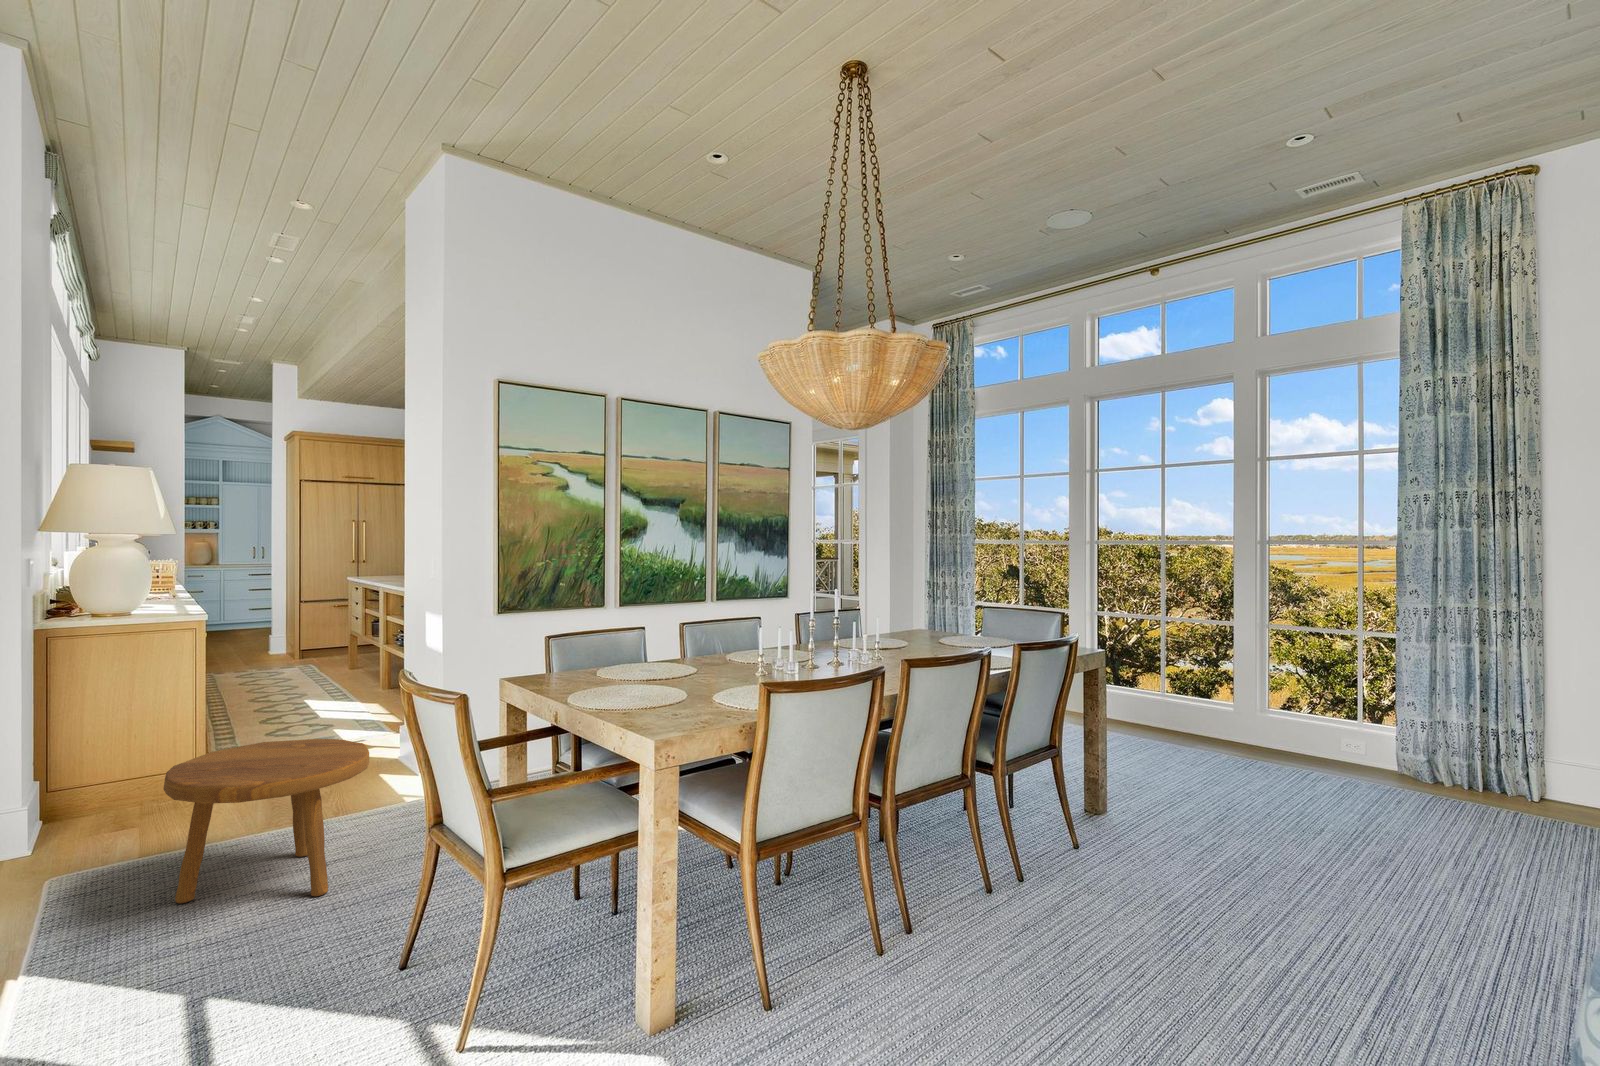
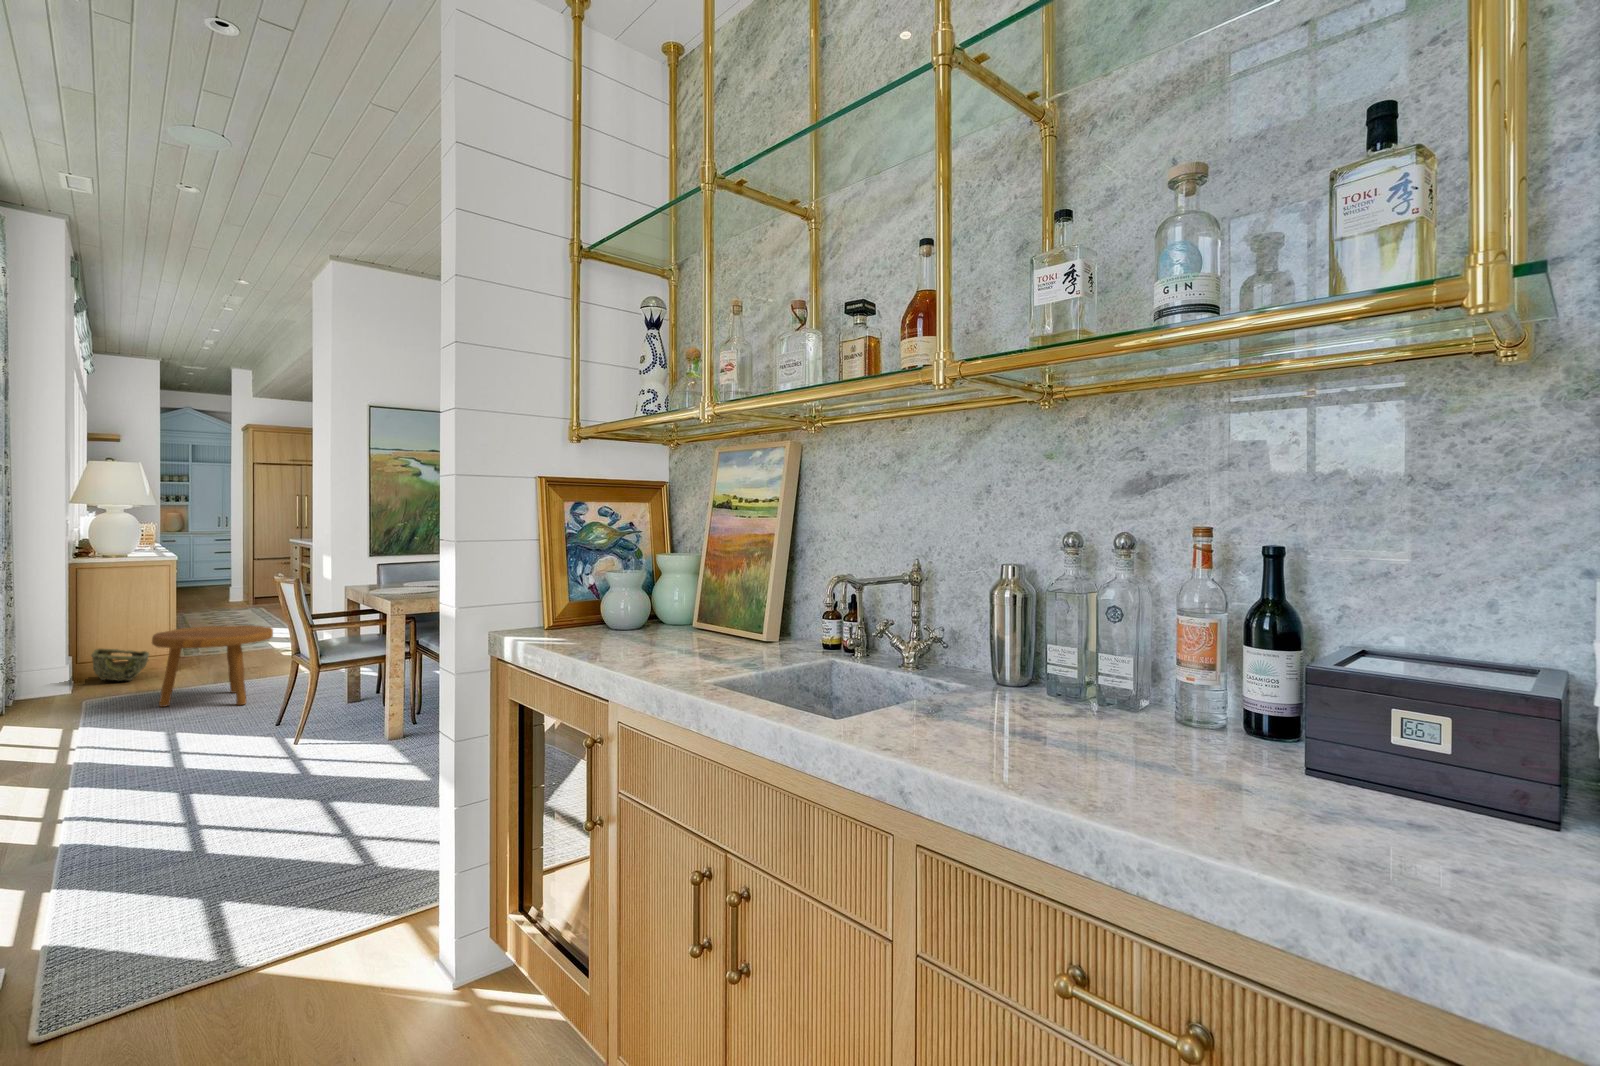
woven basket: none [68,768,163,828] -> present [91,649,149,681]

